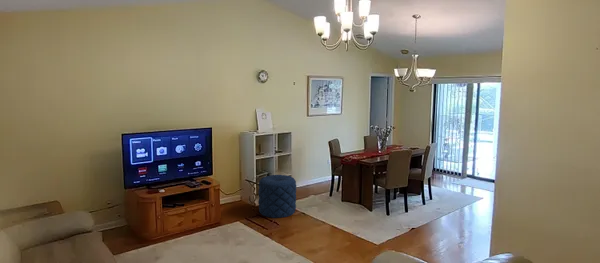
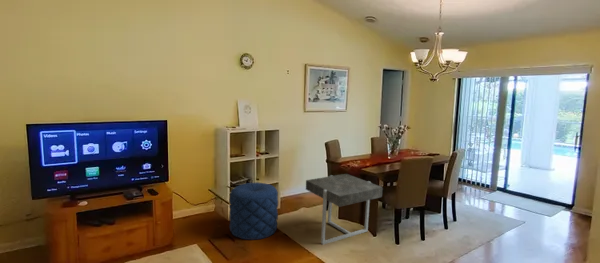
side table: none [317,165,377,219] -> present [306,174,383,244]

